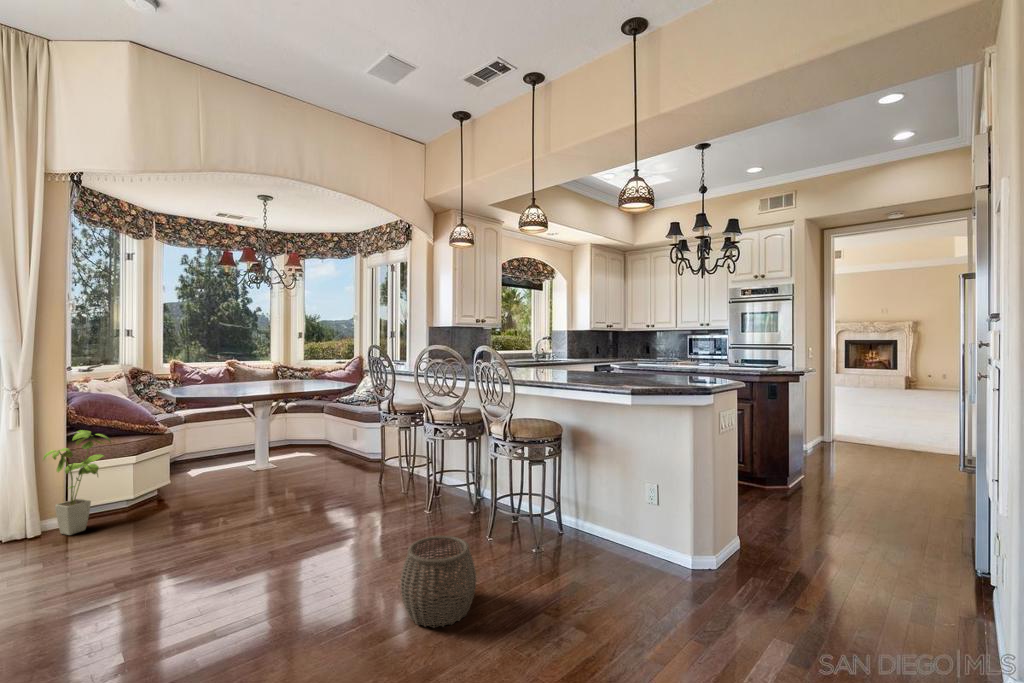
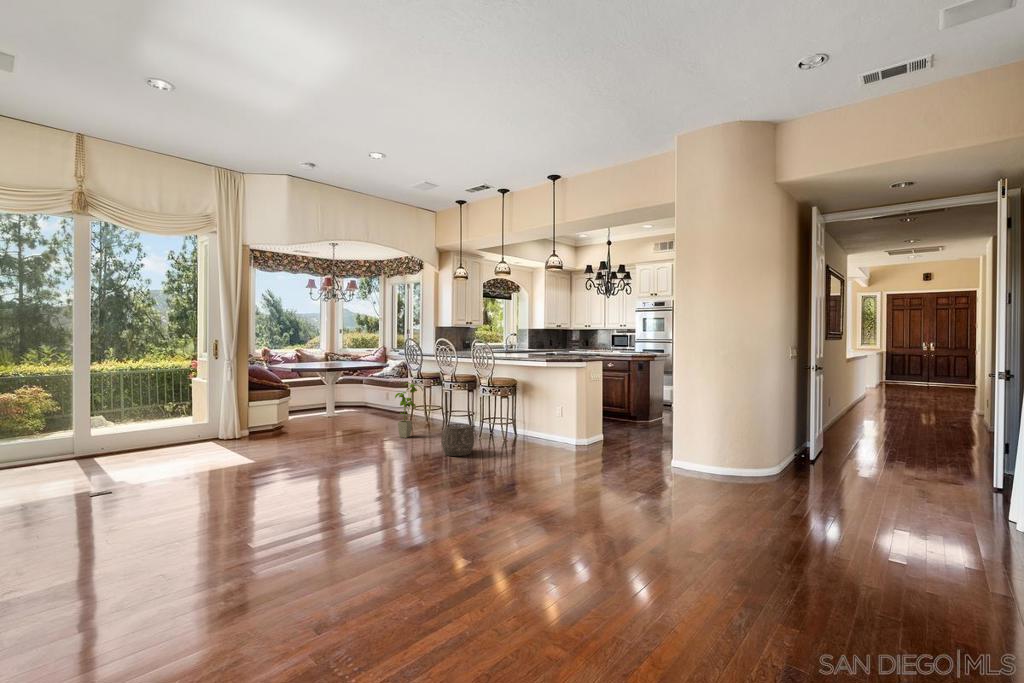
house plant: present [43,430,111,535] -> present [395,383,423,438]

